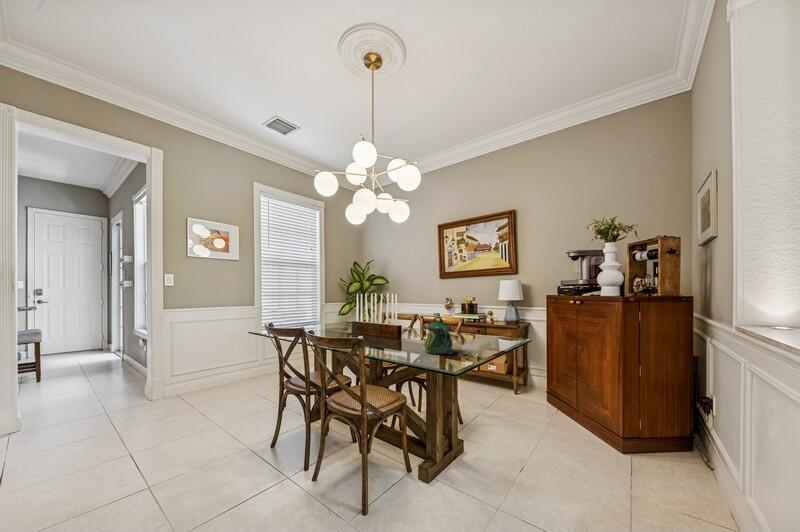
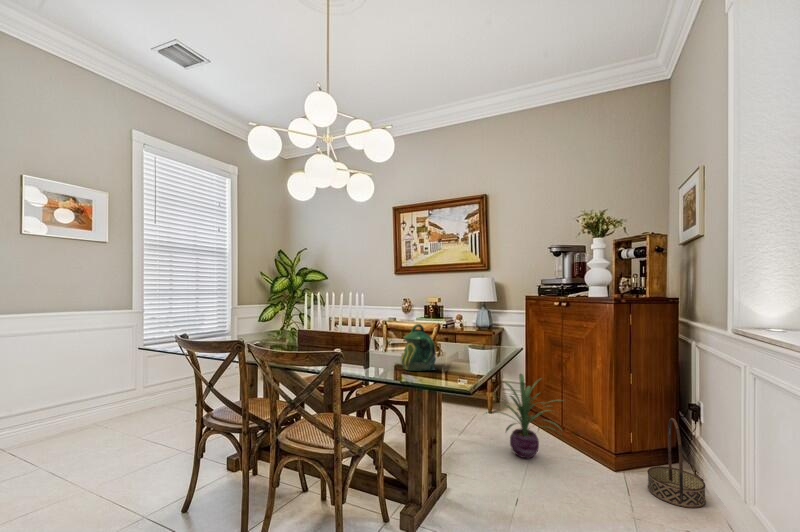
decorative plant: none [503,361,578,435] -> present [486,374,562,458]
basket: none [657,408,719,496] -> present [647,418,706,508]

